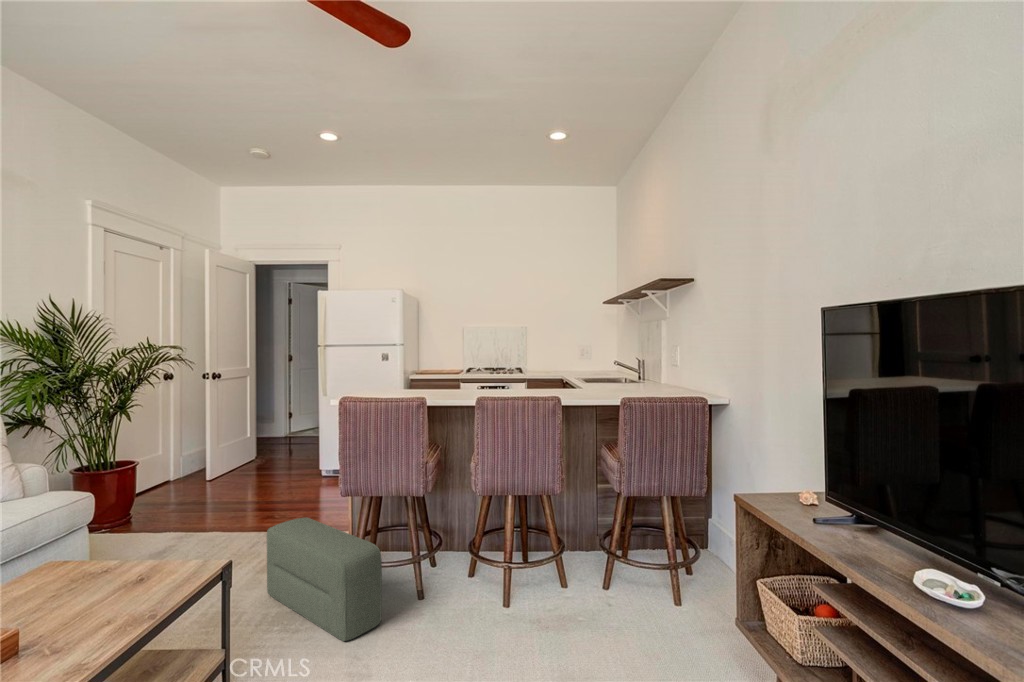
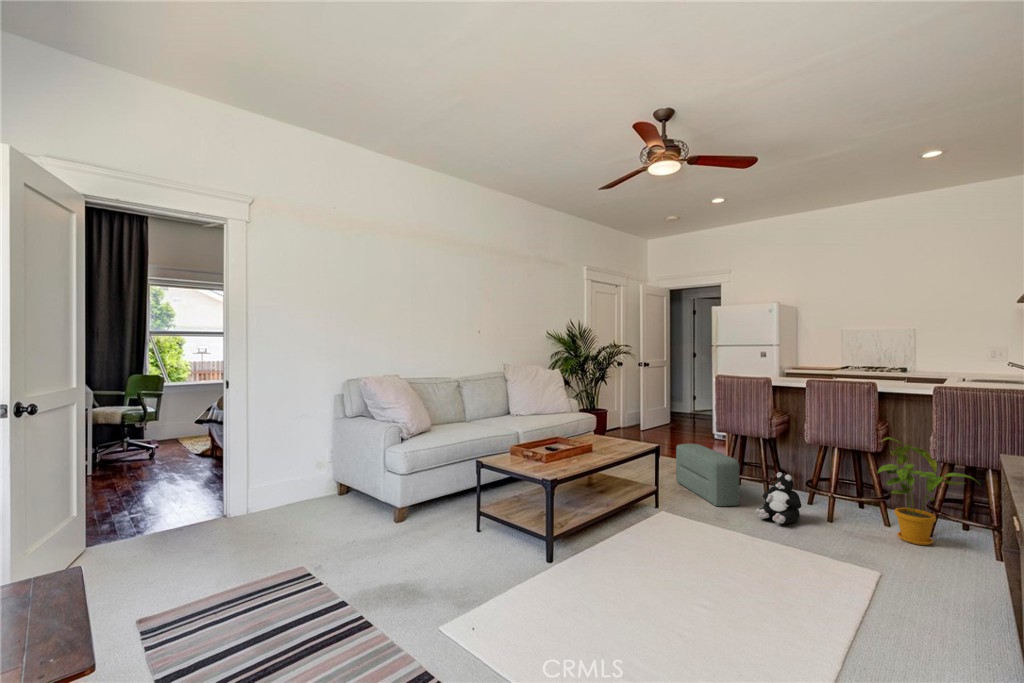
house plant: none [565,471,670,618] -> present [878,437,973,545]
plush toy: none [414,554,479,652] -> present [756,472,801,524]

